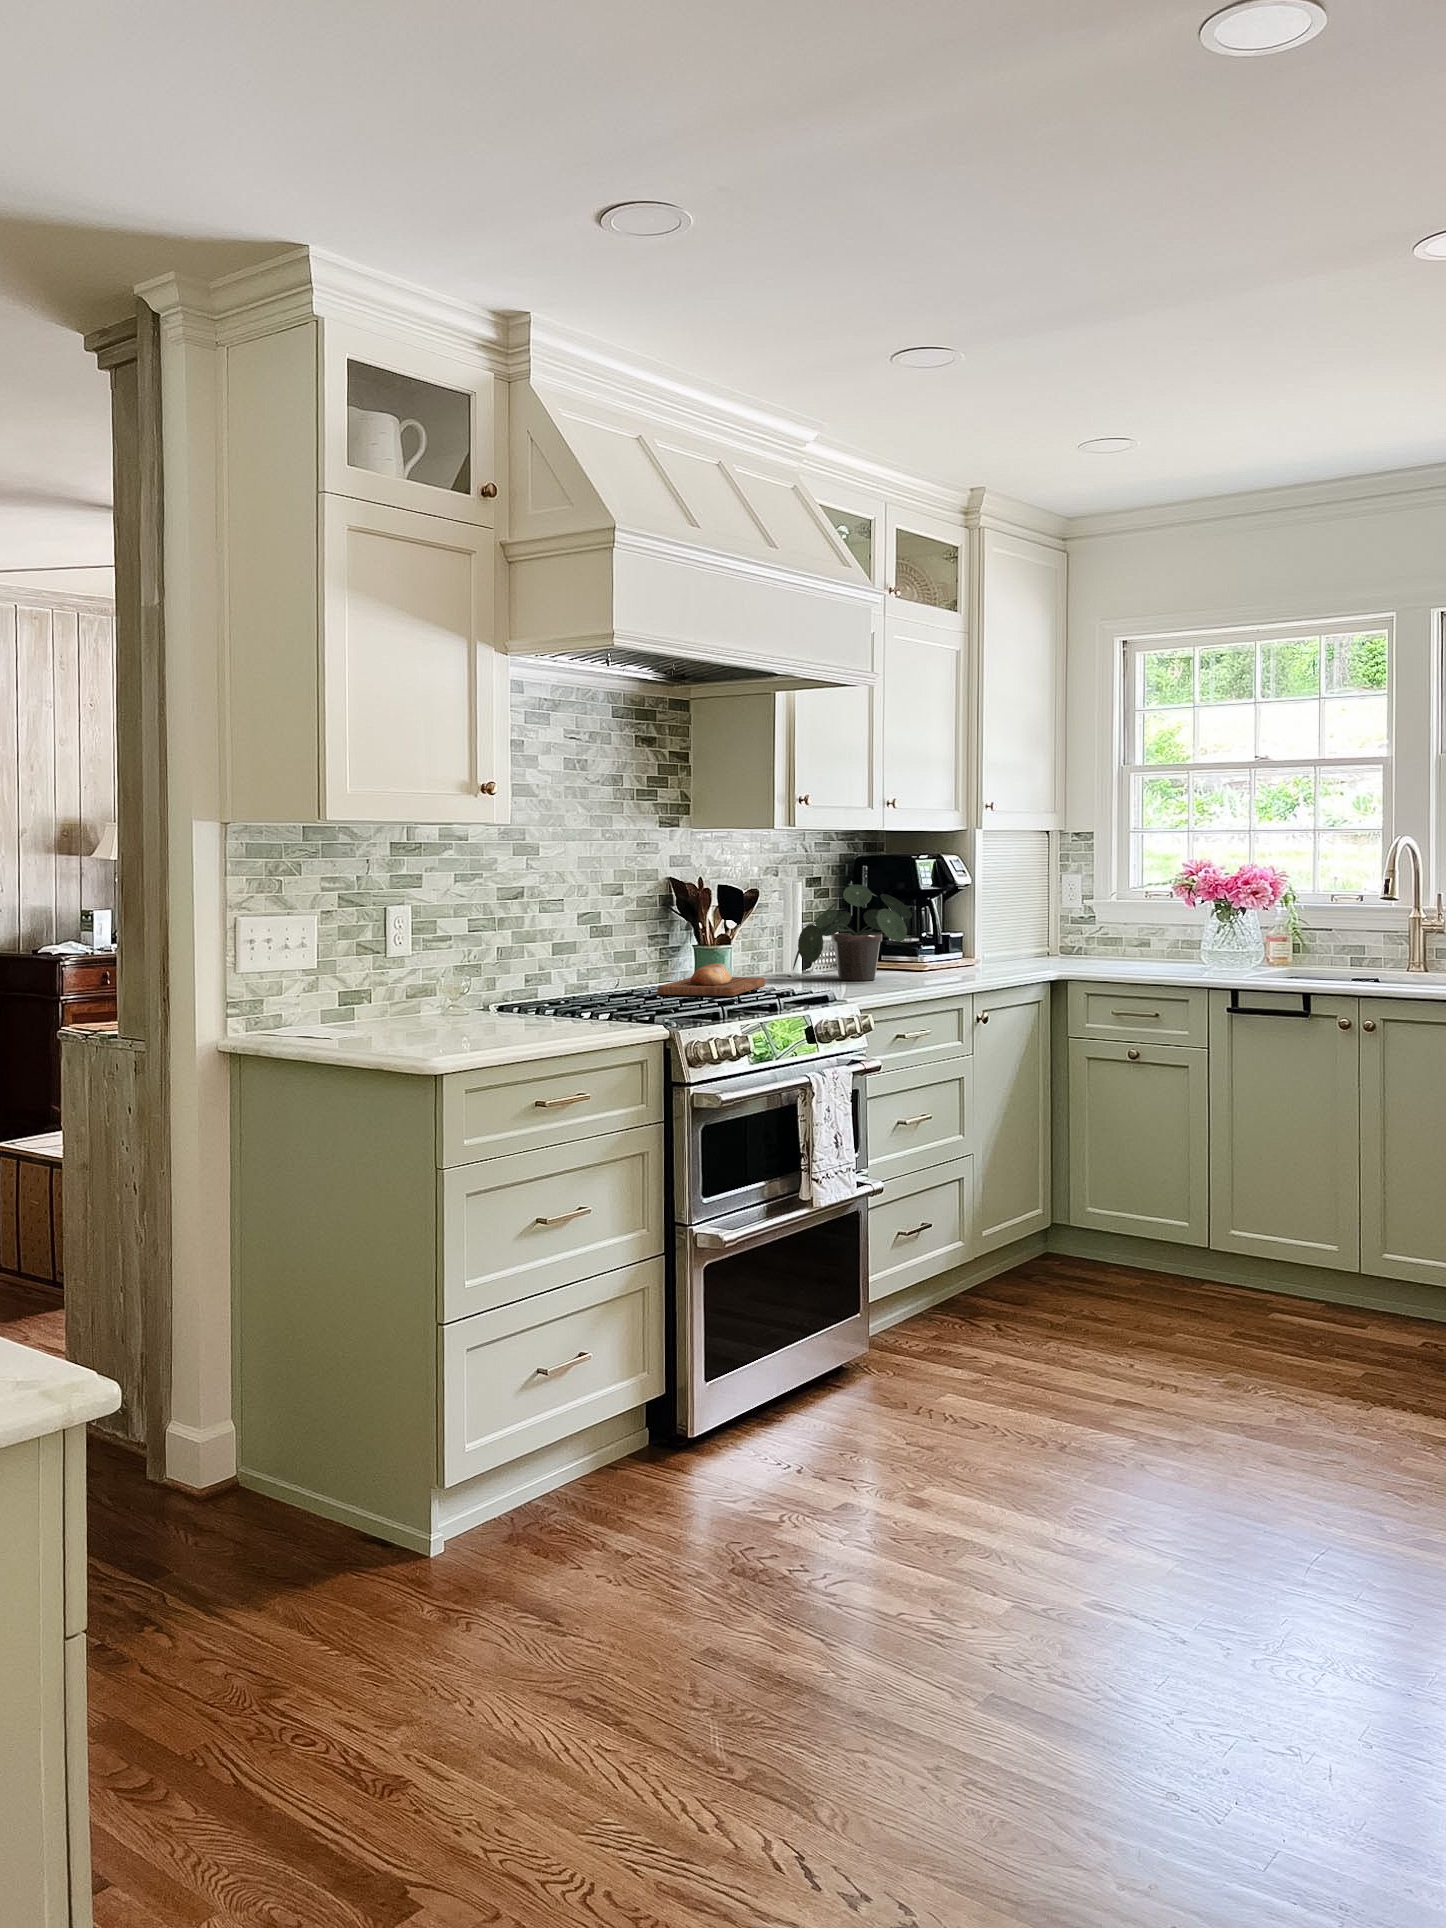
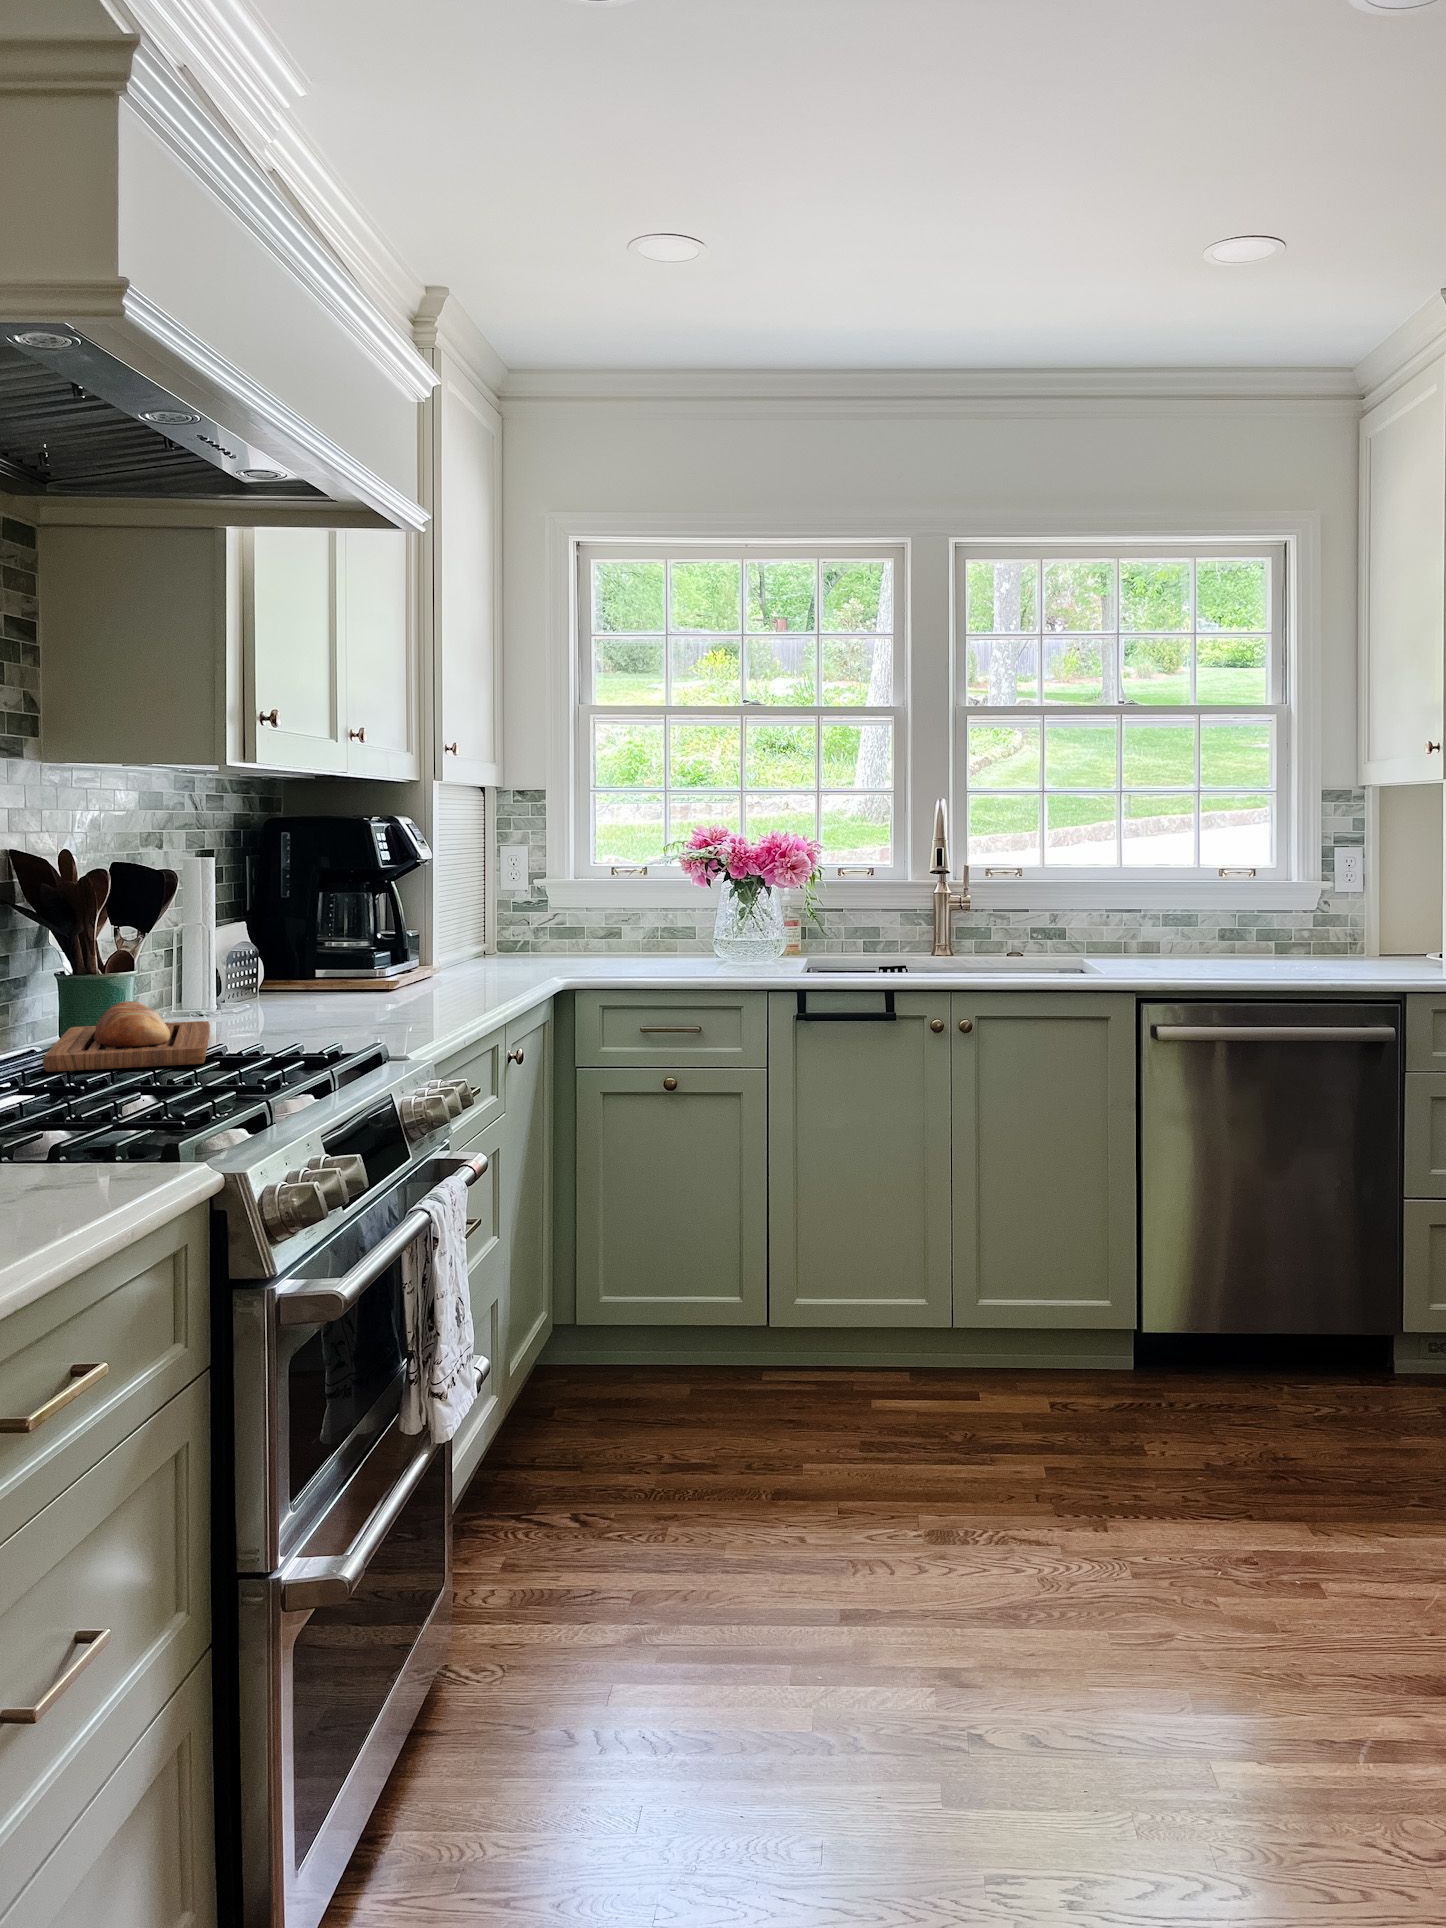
potted plant: present [793,884,912,980] -> none [228,857,428,1015]

